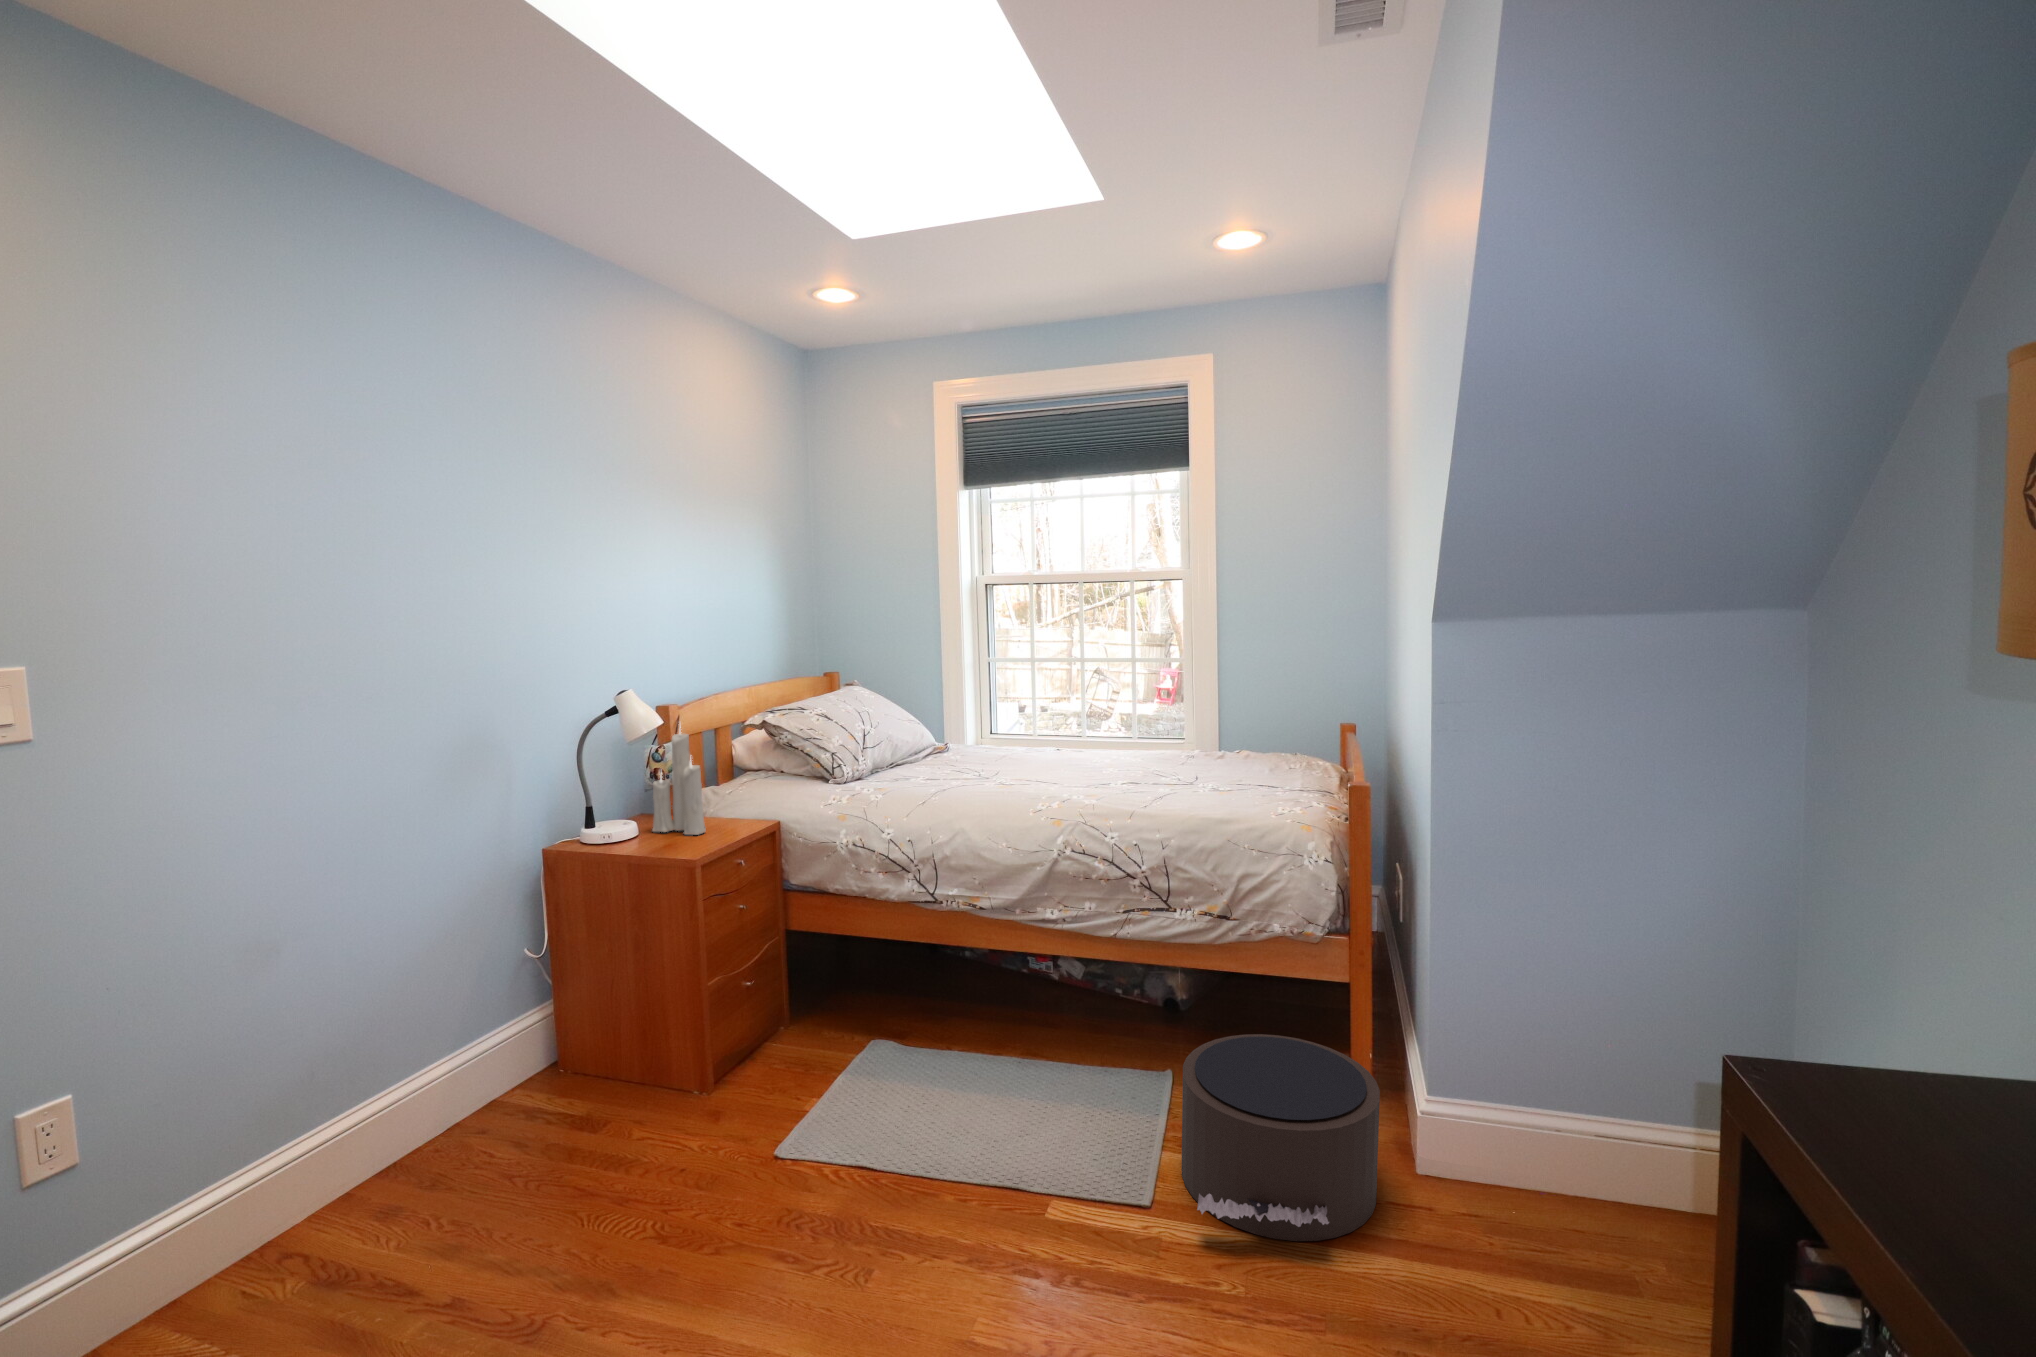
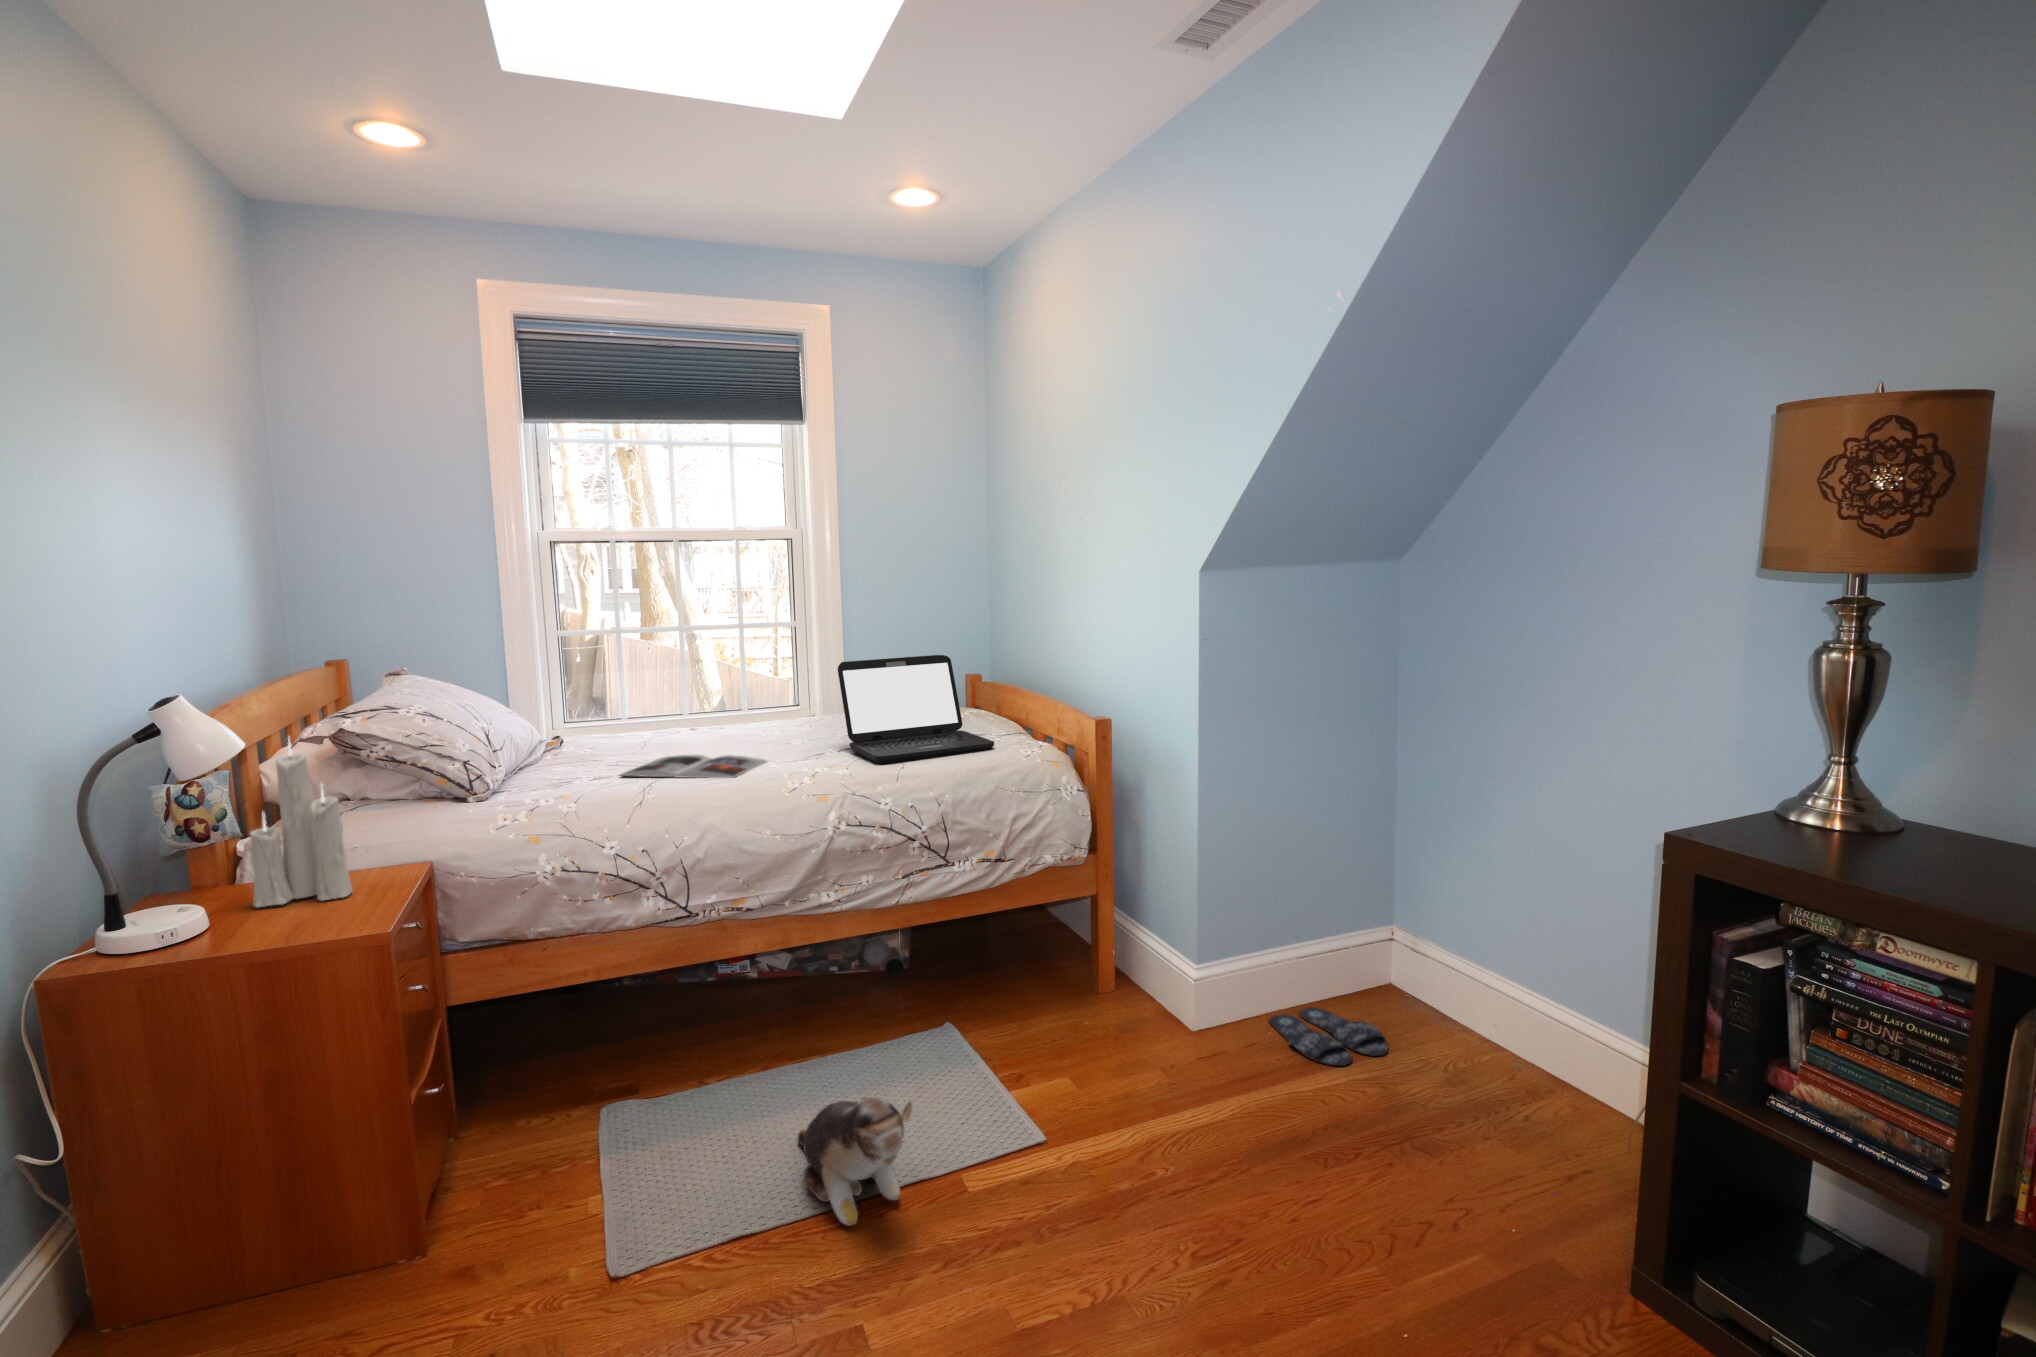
laptop: none [1126,704,1254,806] -> present [838,655,994,764]
magazine: none [941,770,1057,796] -> present [621,755,766,778]
pouf: present [1182,1034,1380,1241] -> none [1015,954,1219,1133]
plush toy: none [920,1086,995,1194] -> present [798,1097,912,1226]
slippers: none [1502,1175,1644,1273] -> present [1269,1007,1388,1066]

